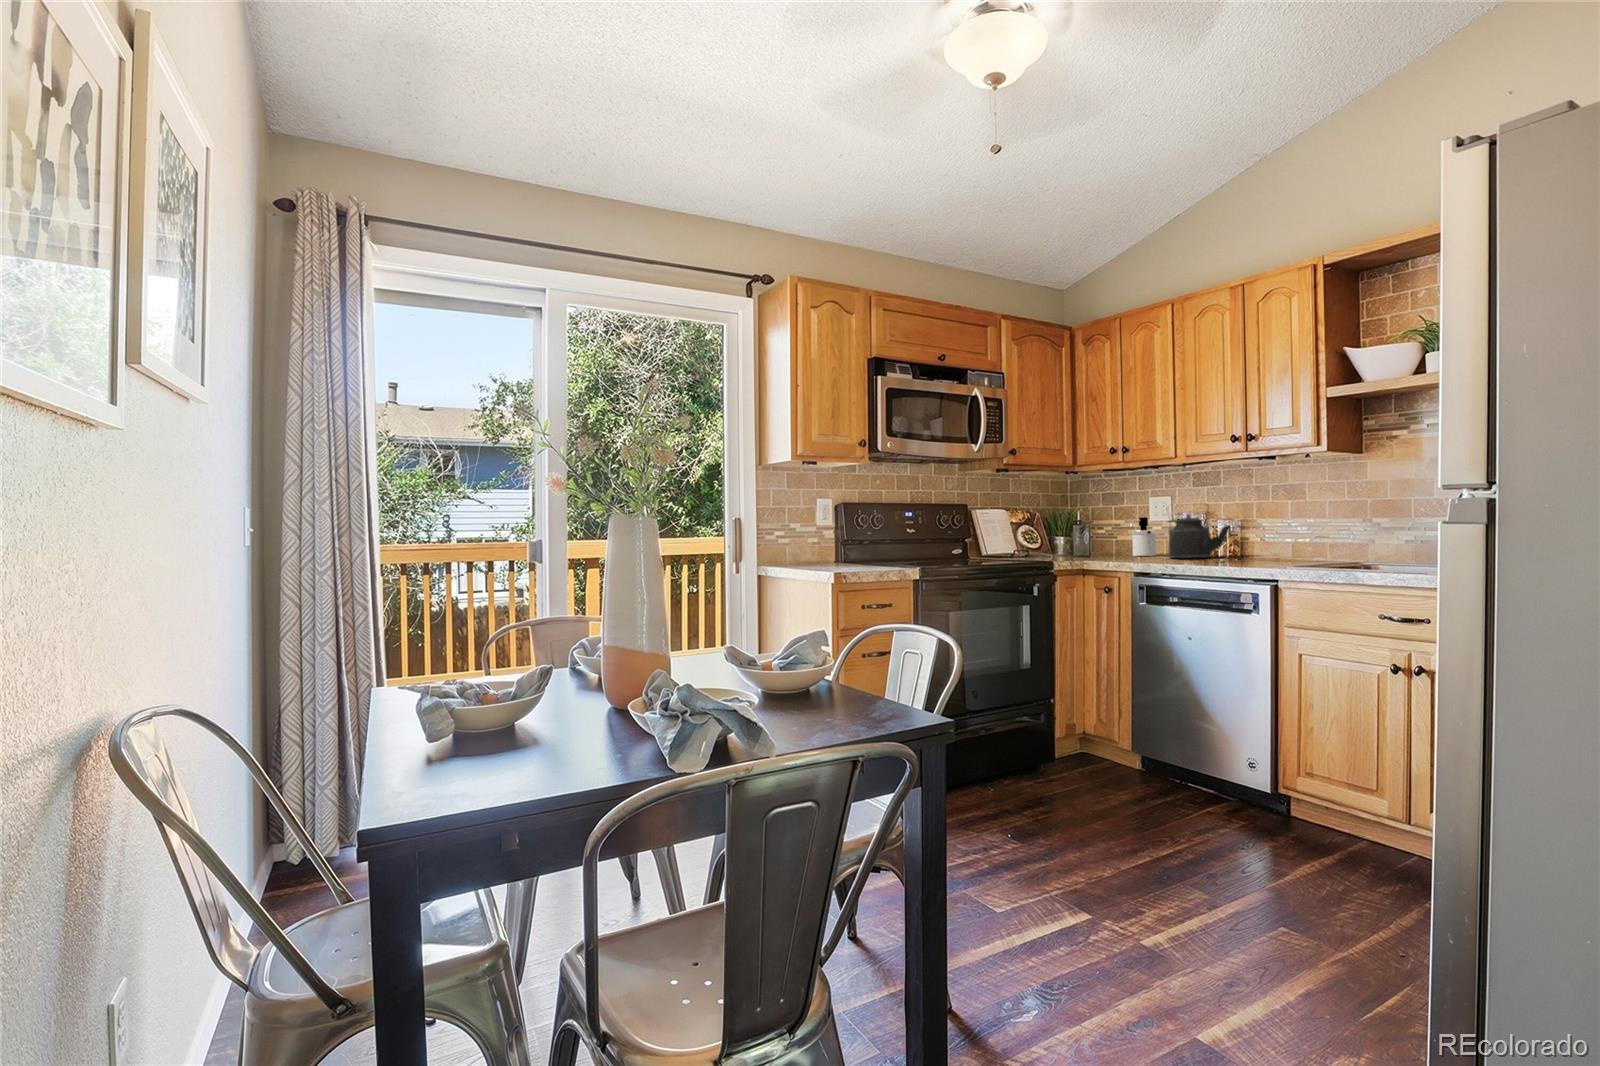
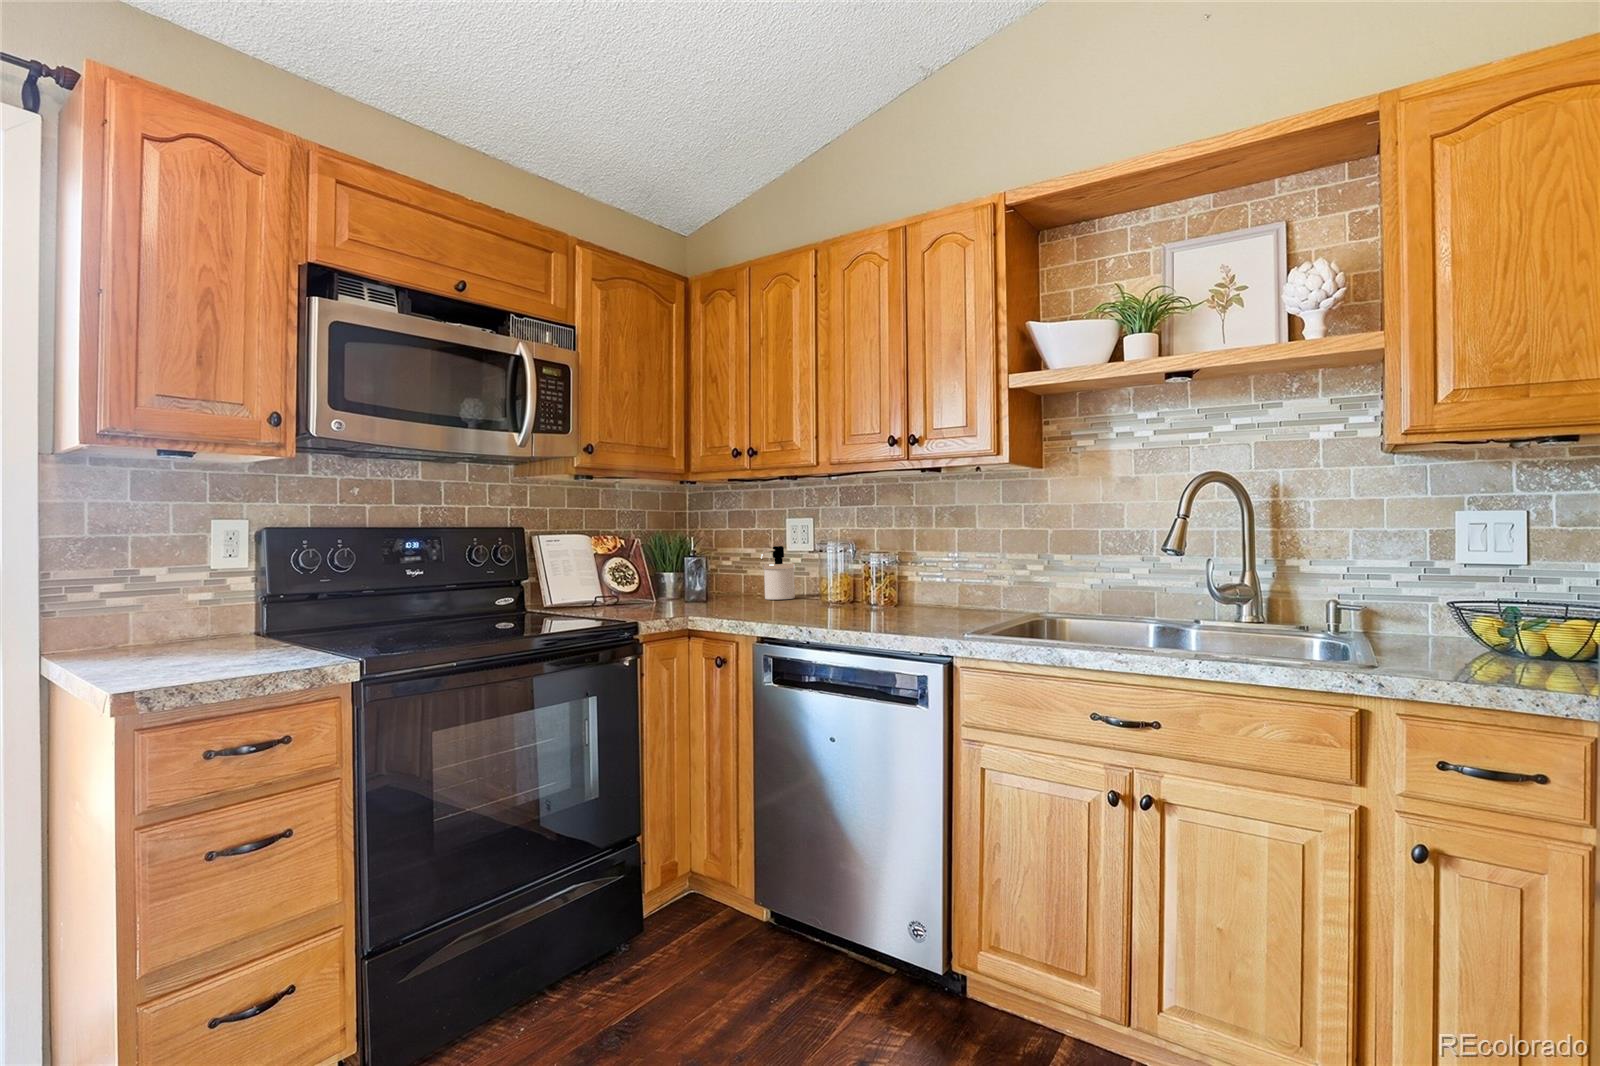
kettle: present [1168,505,1231,558] -> none [807,529,886,606]

